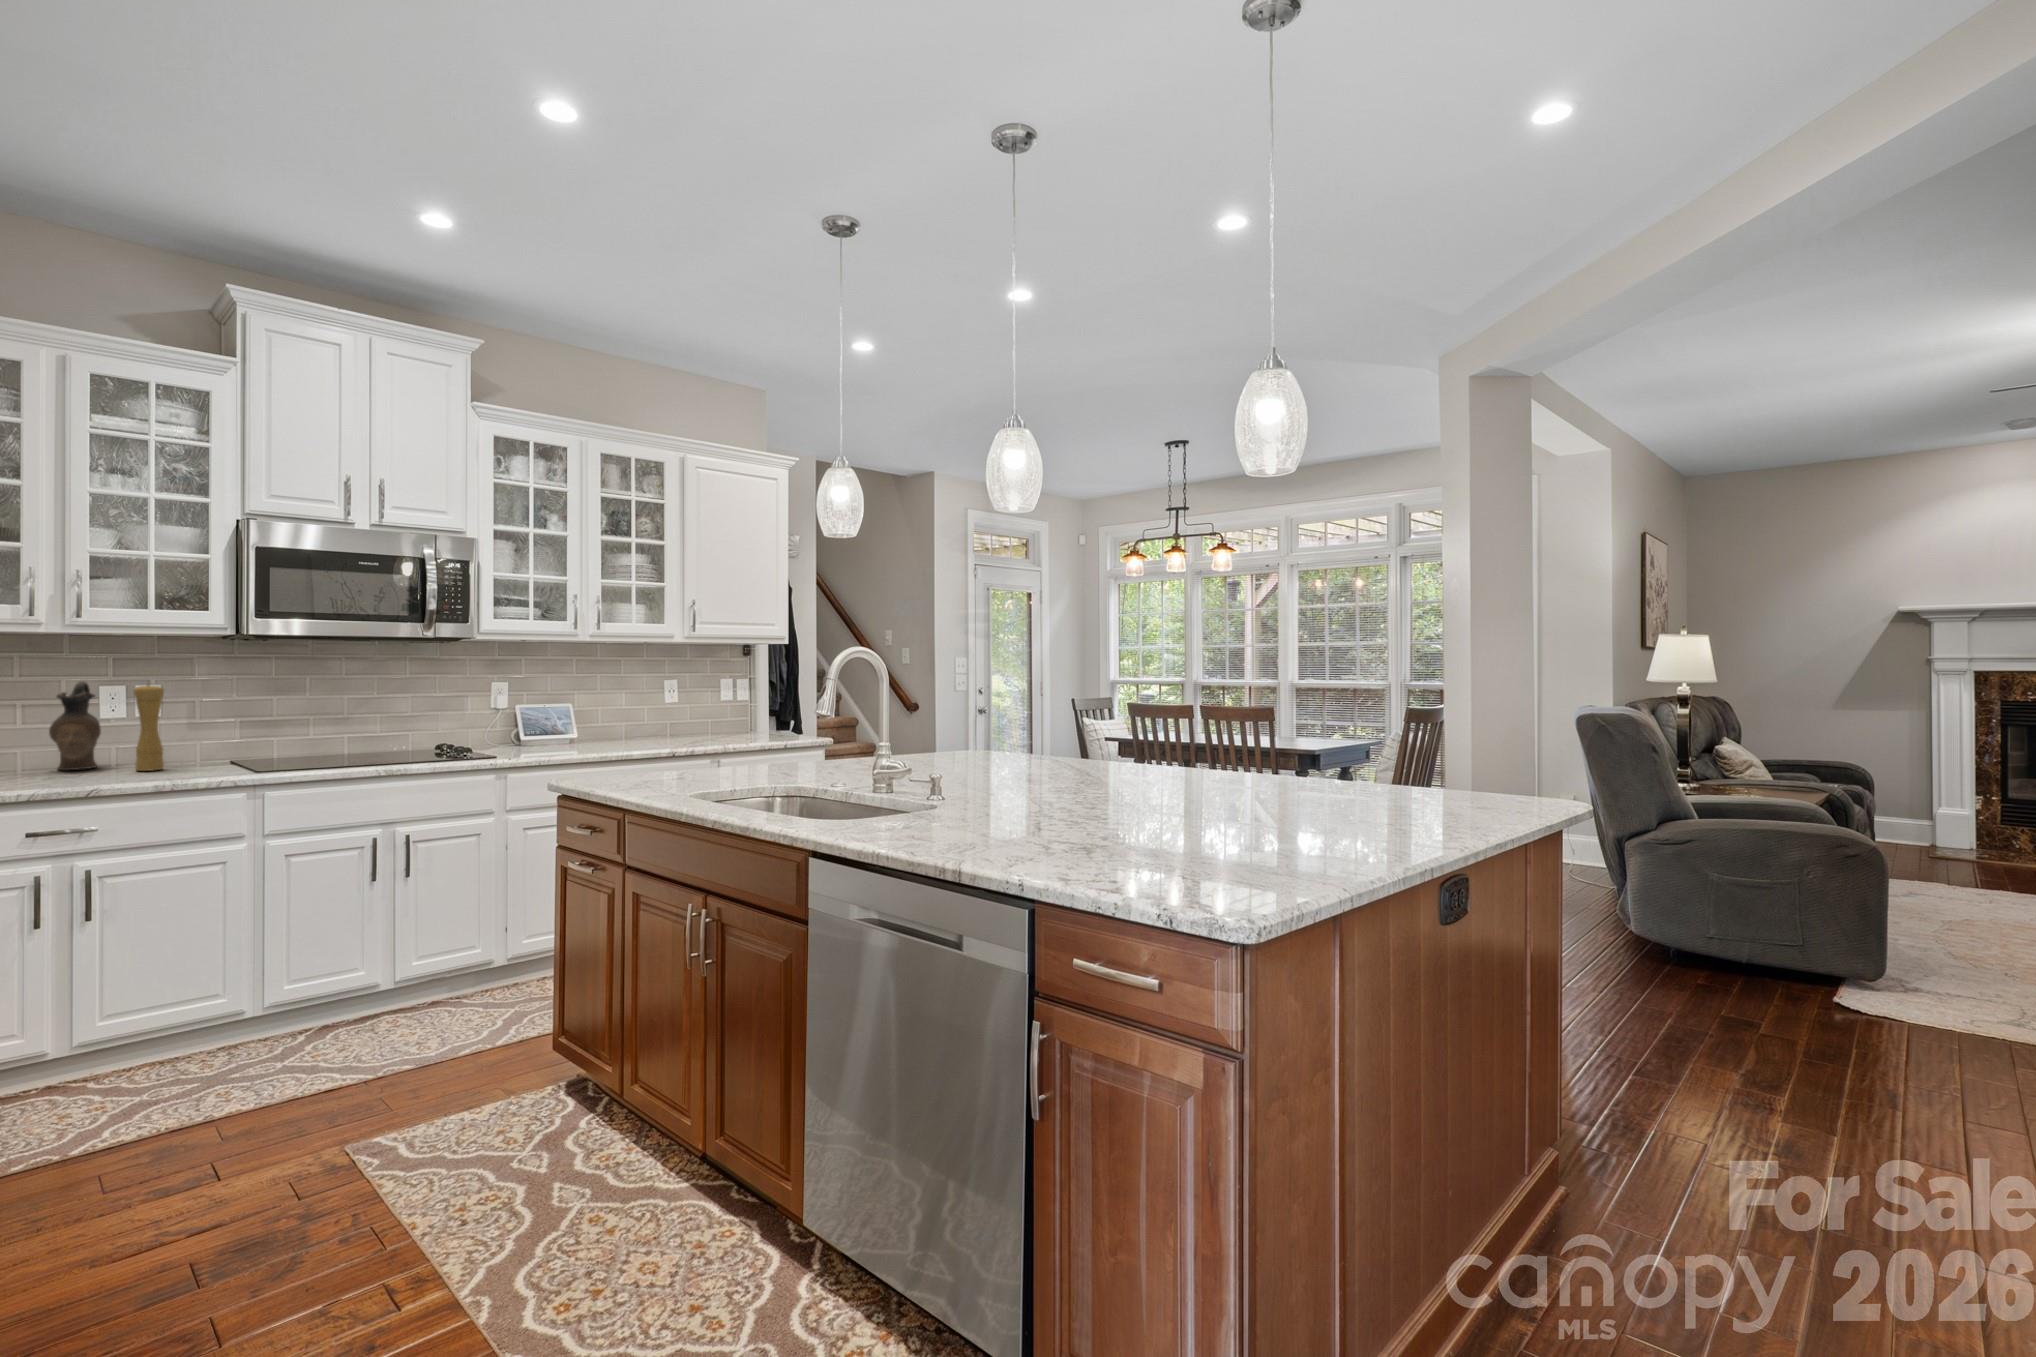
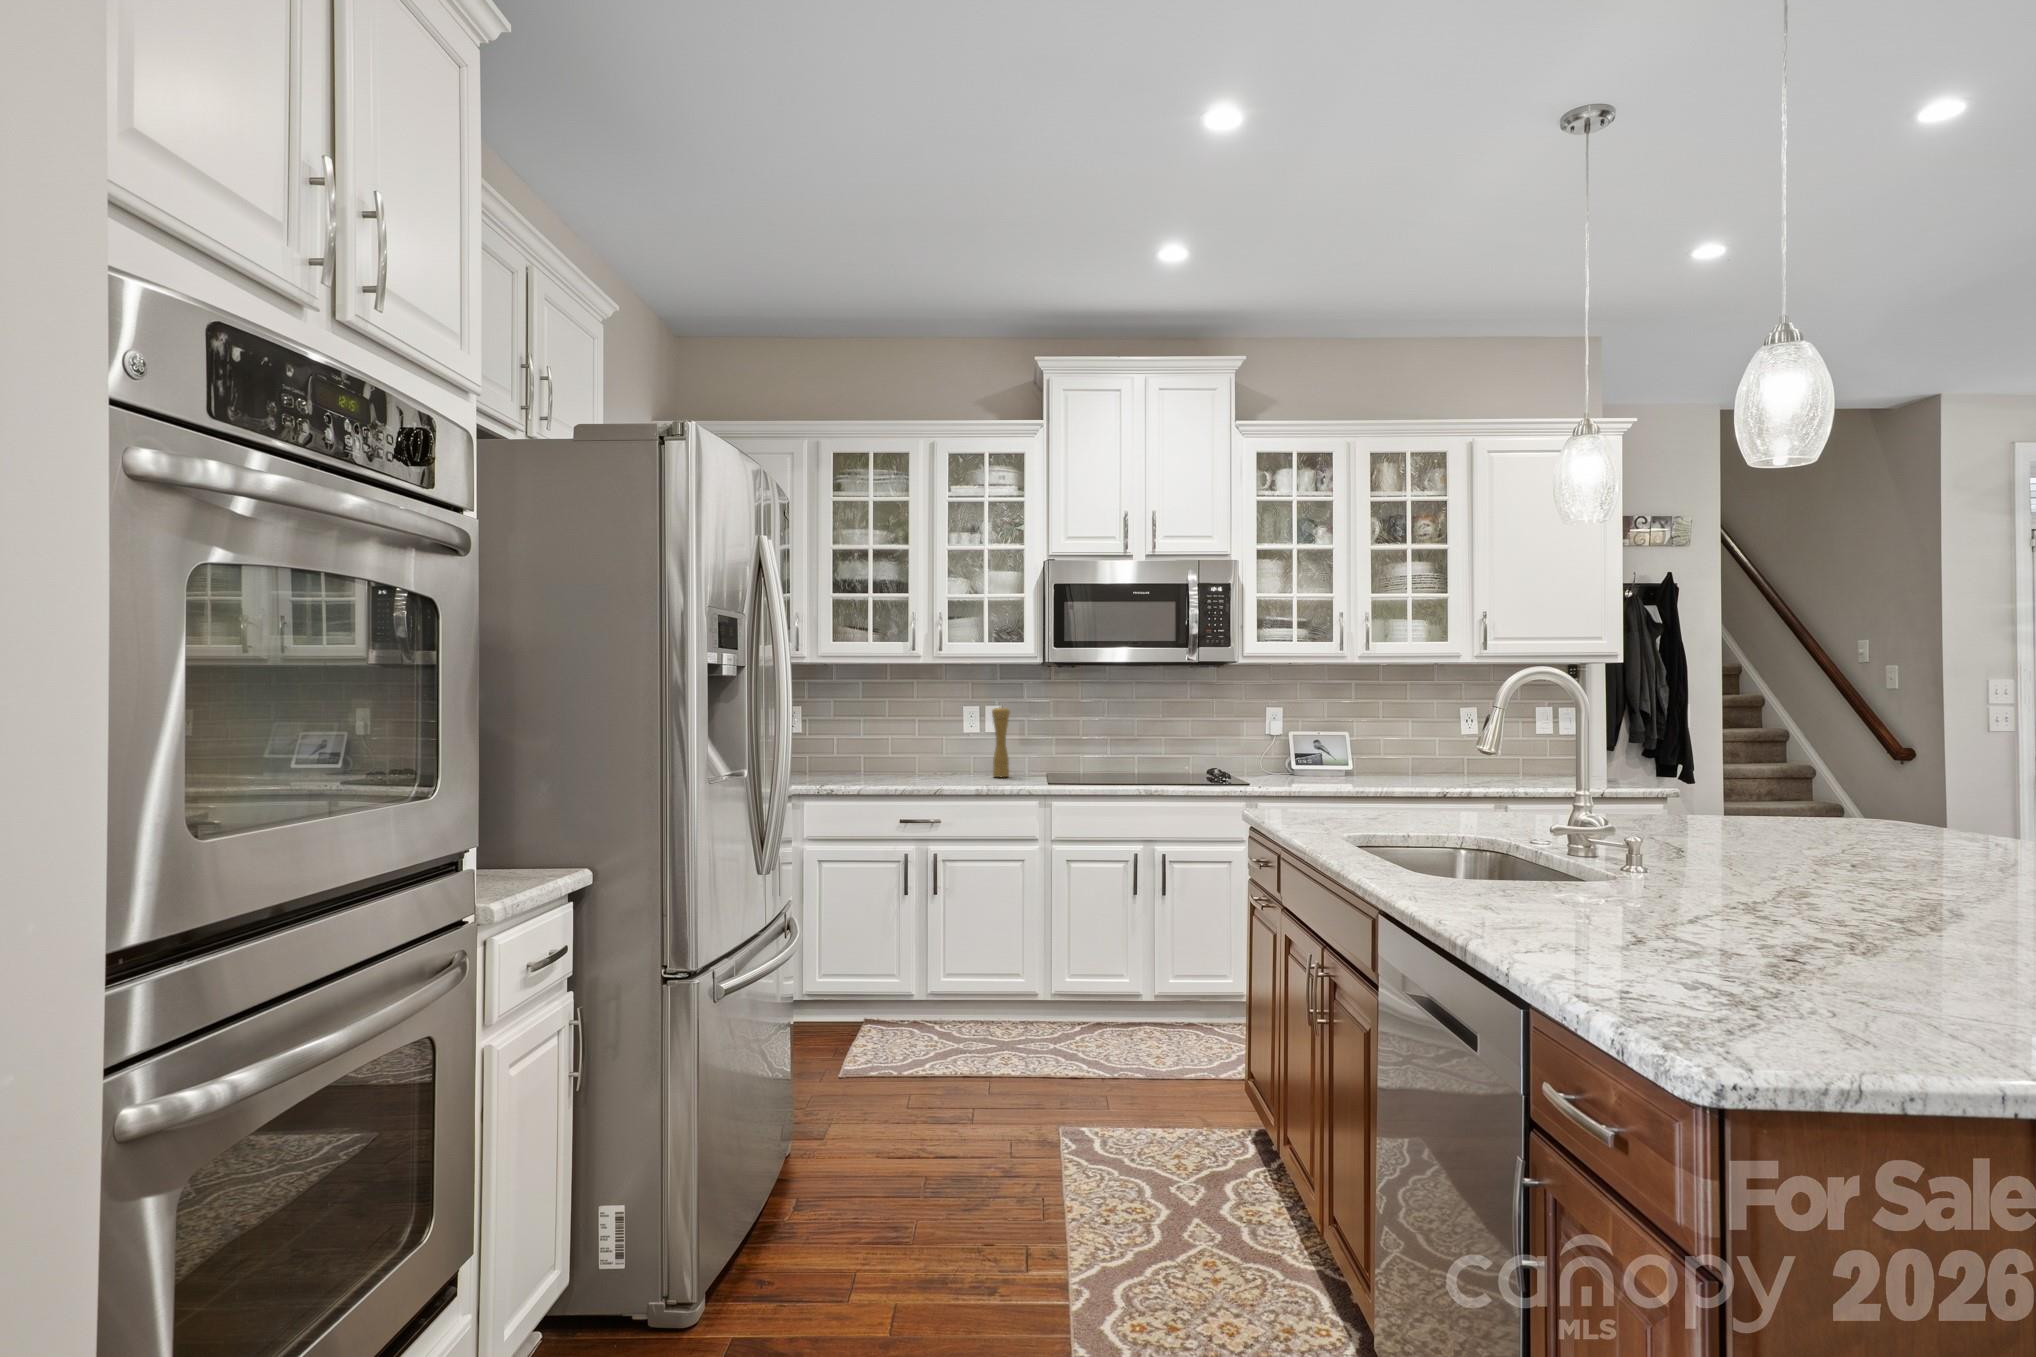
ceramic pitcher: present [49,681,101,770] -> none [949,705,977,774]

